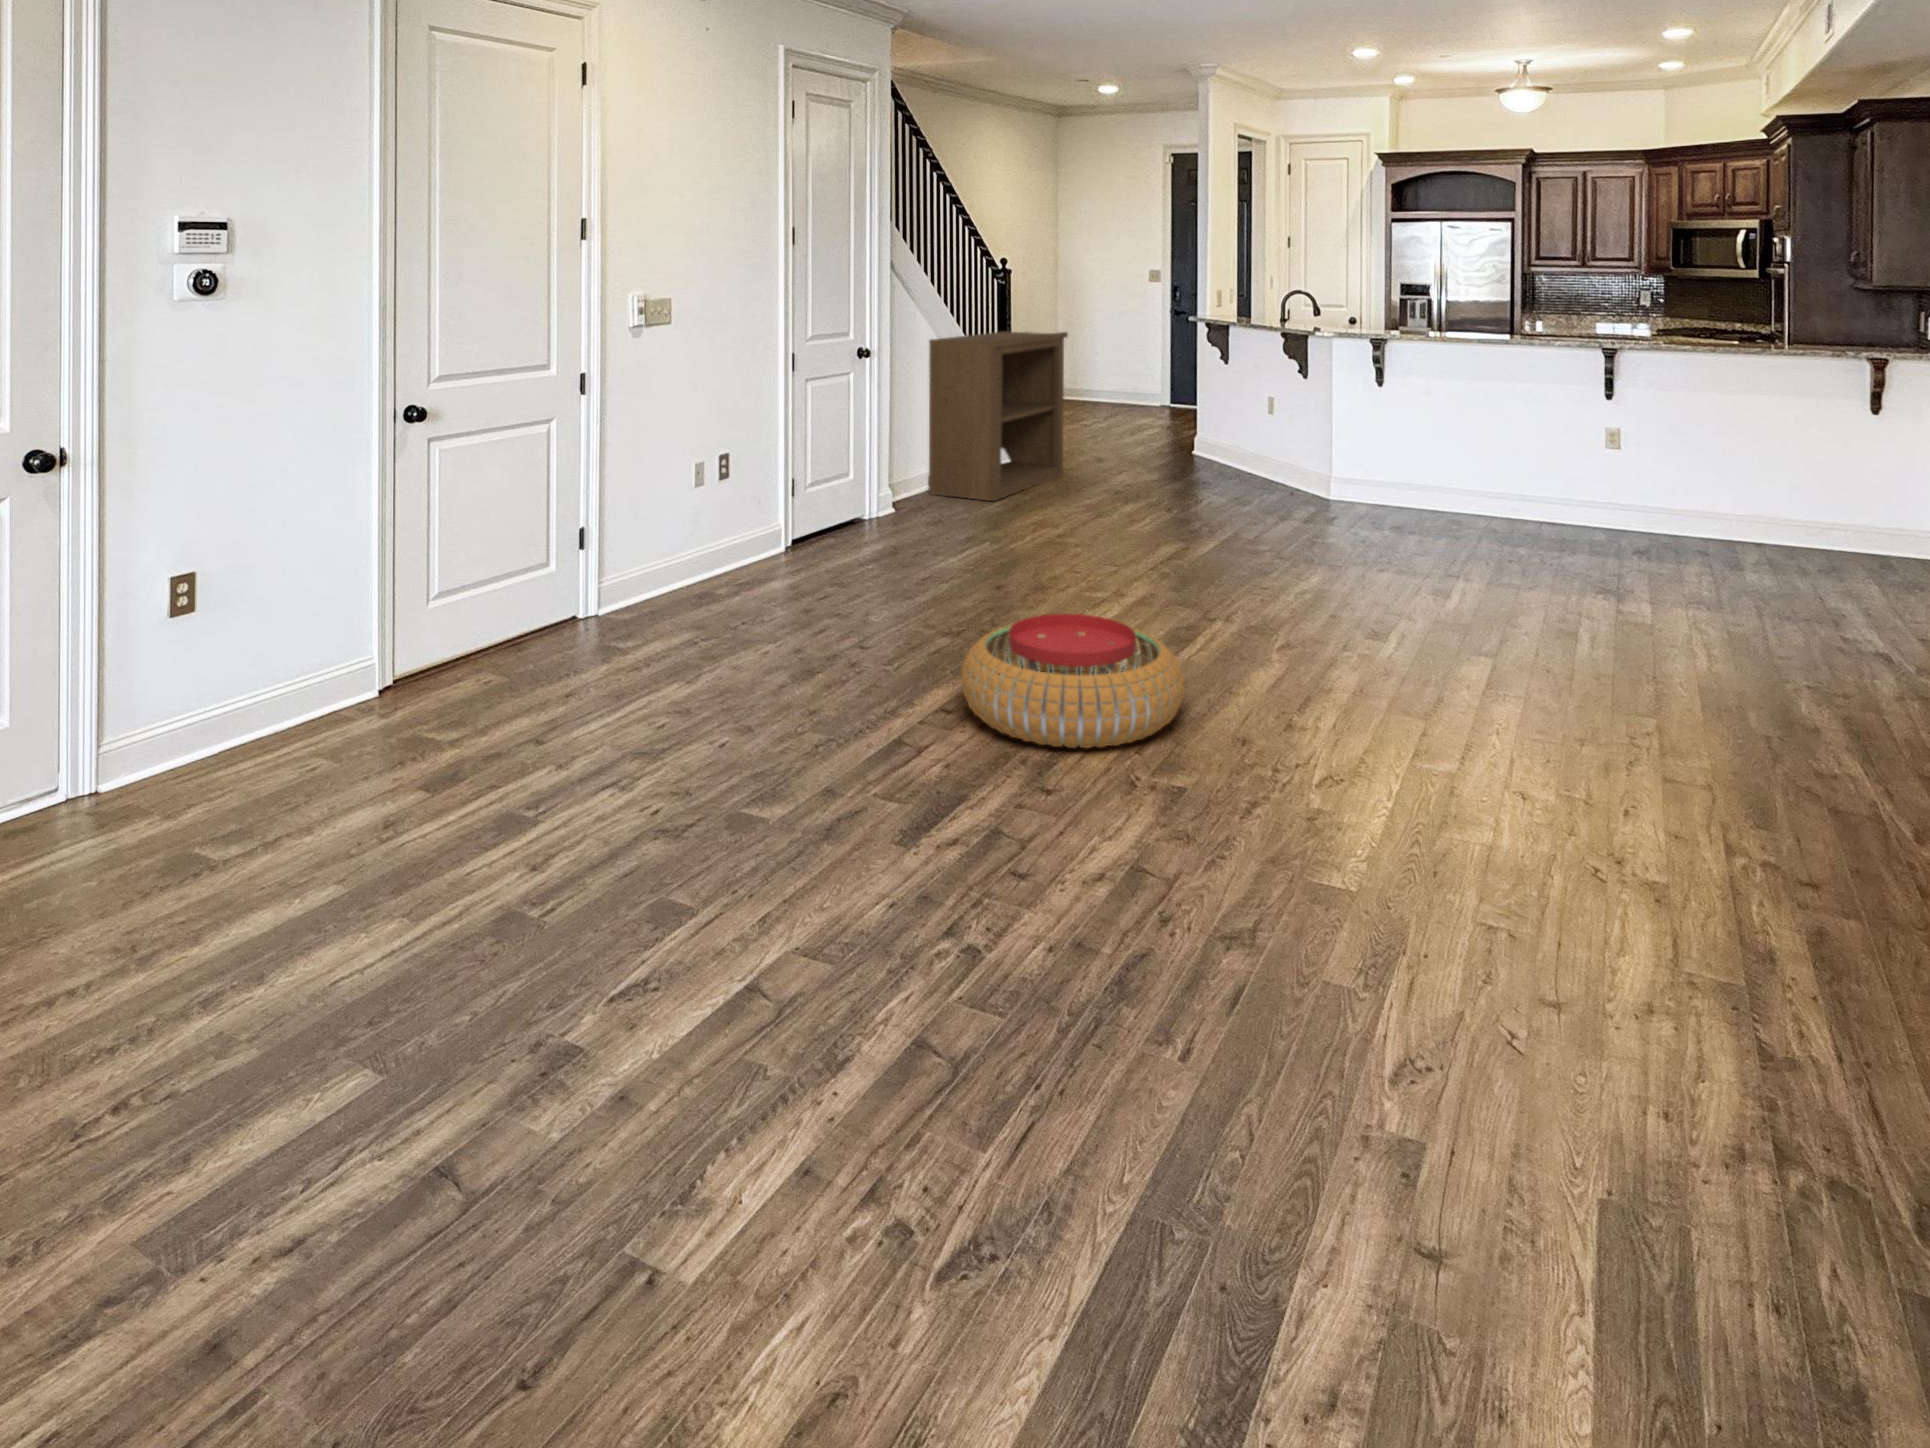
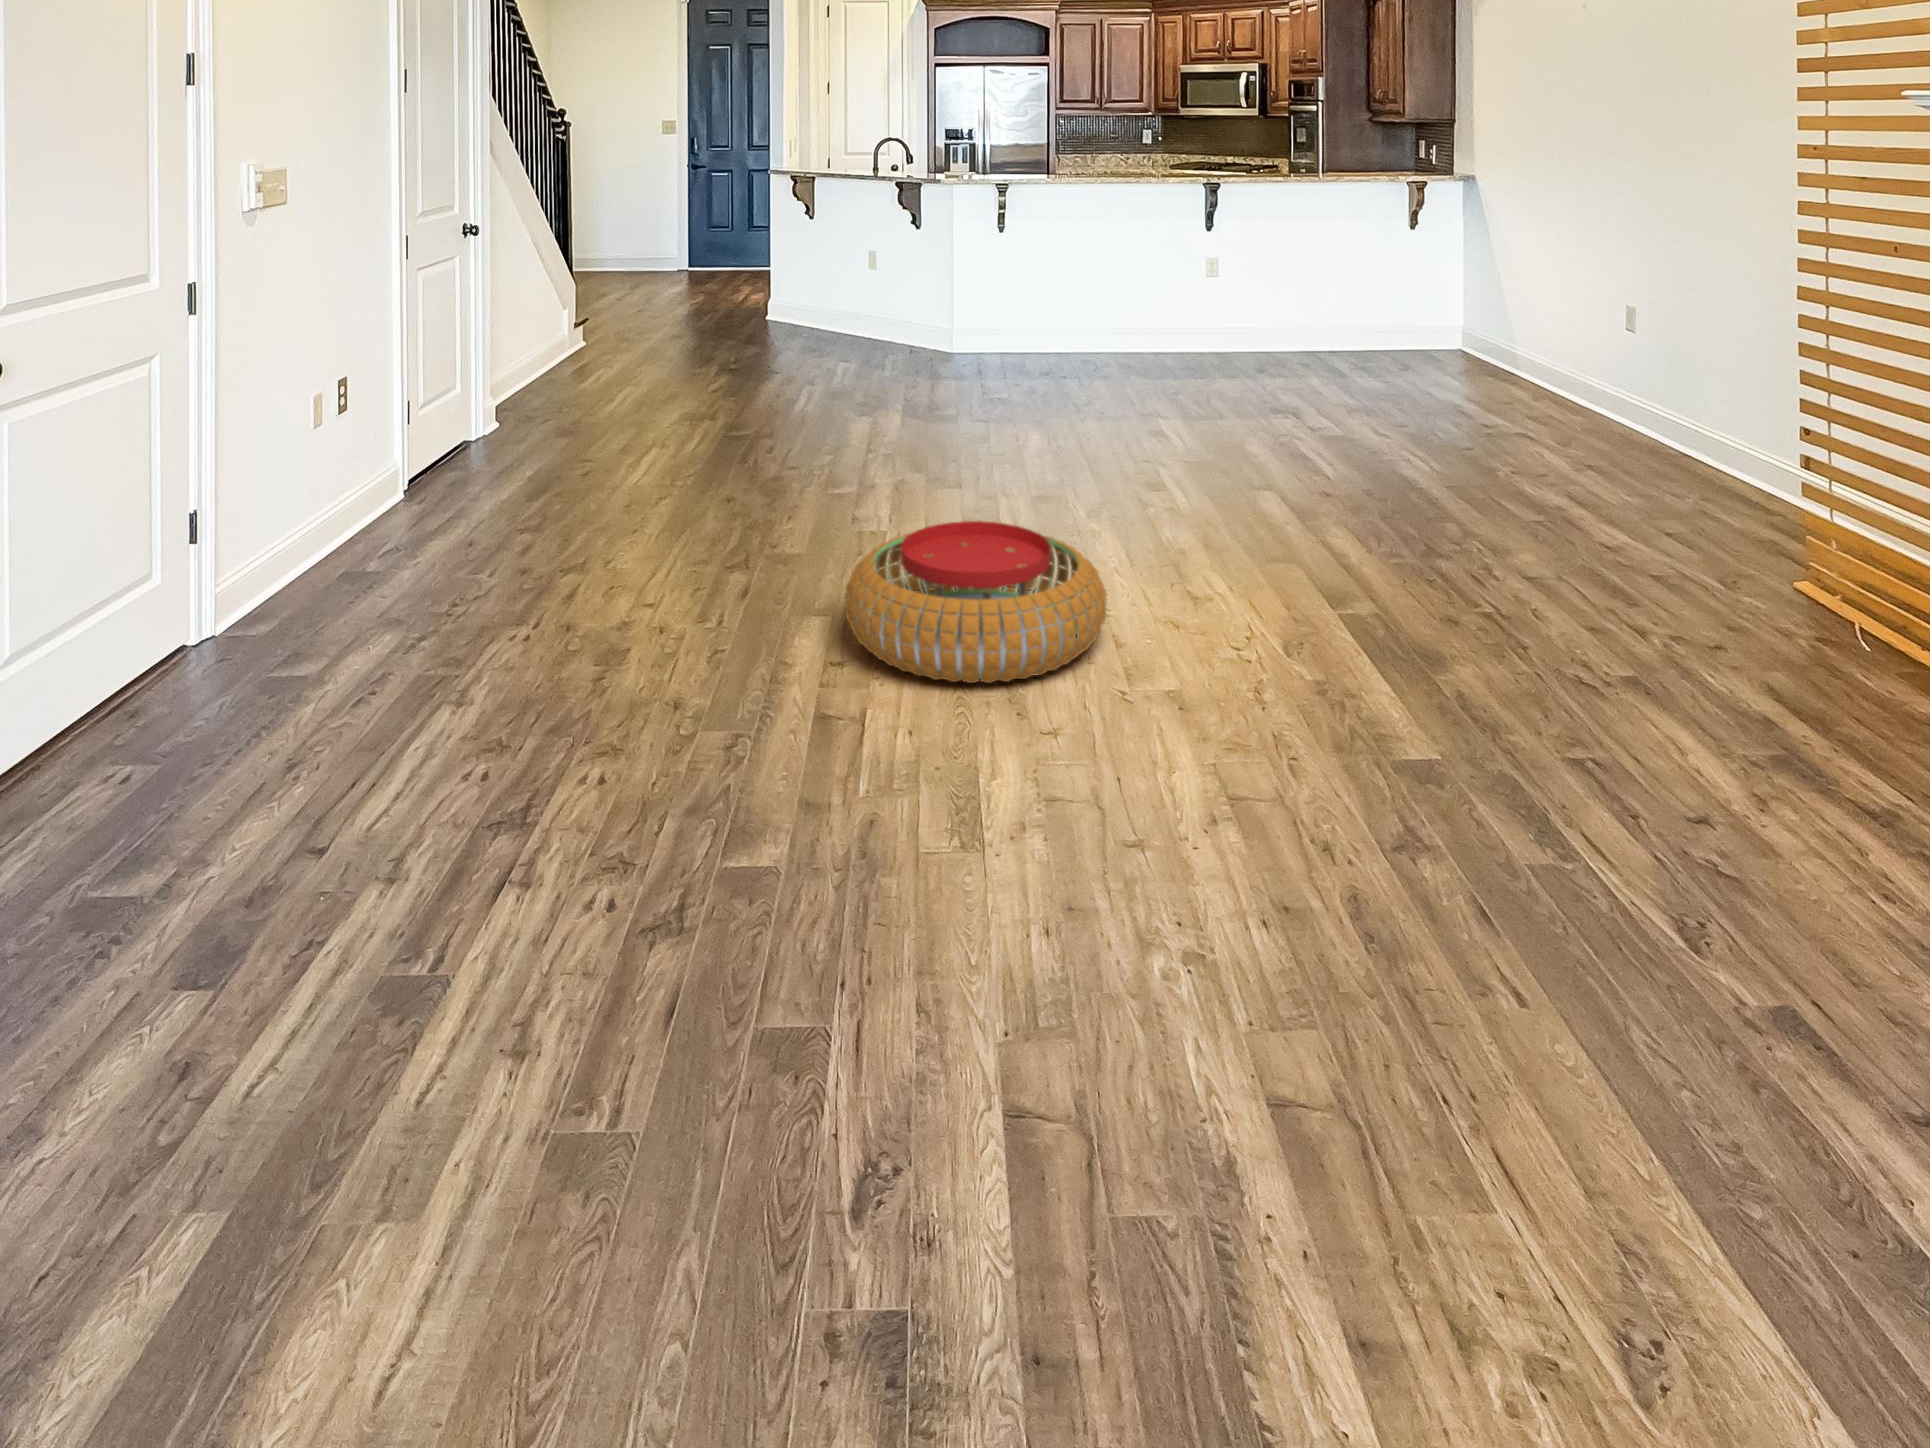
bookshelf: present [928,332,1068,501] -> none [513,191,659,399]

